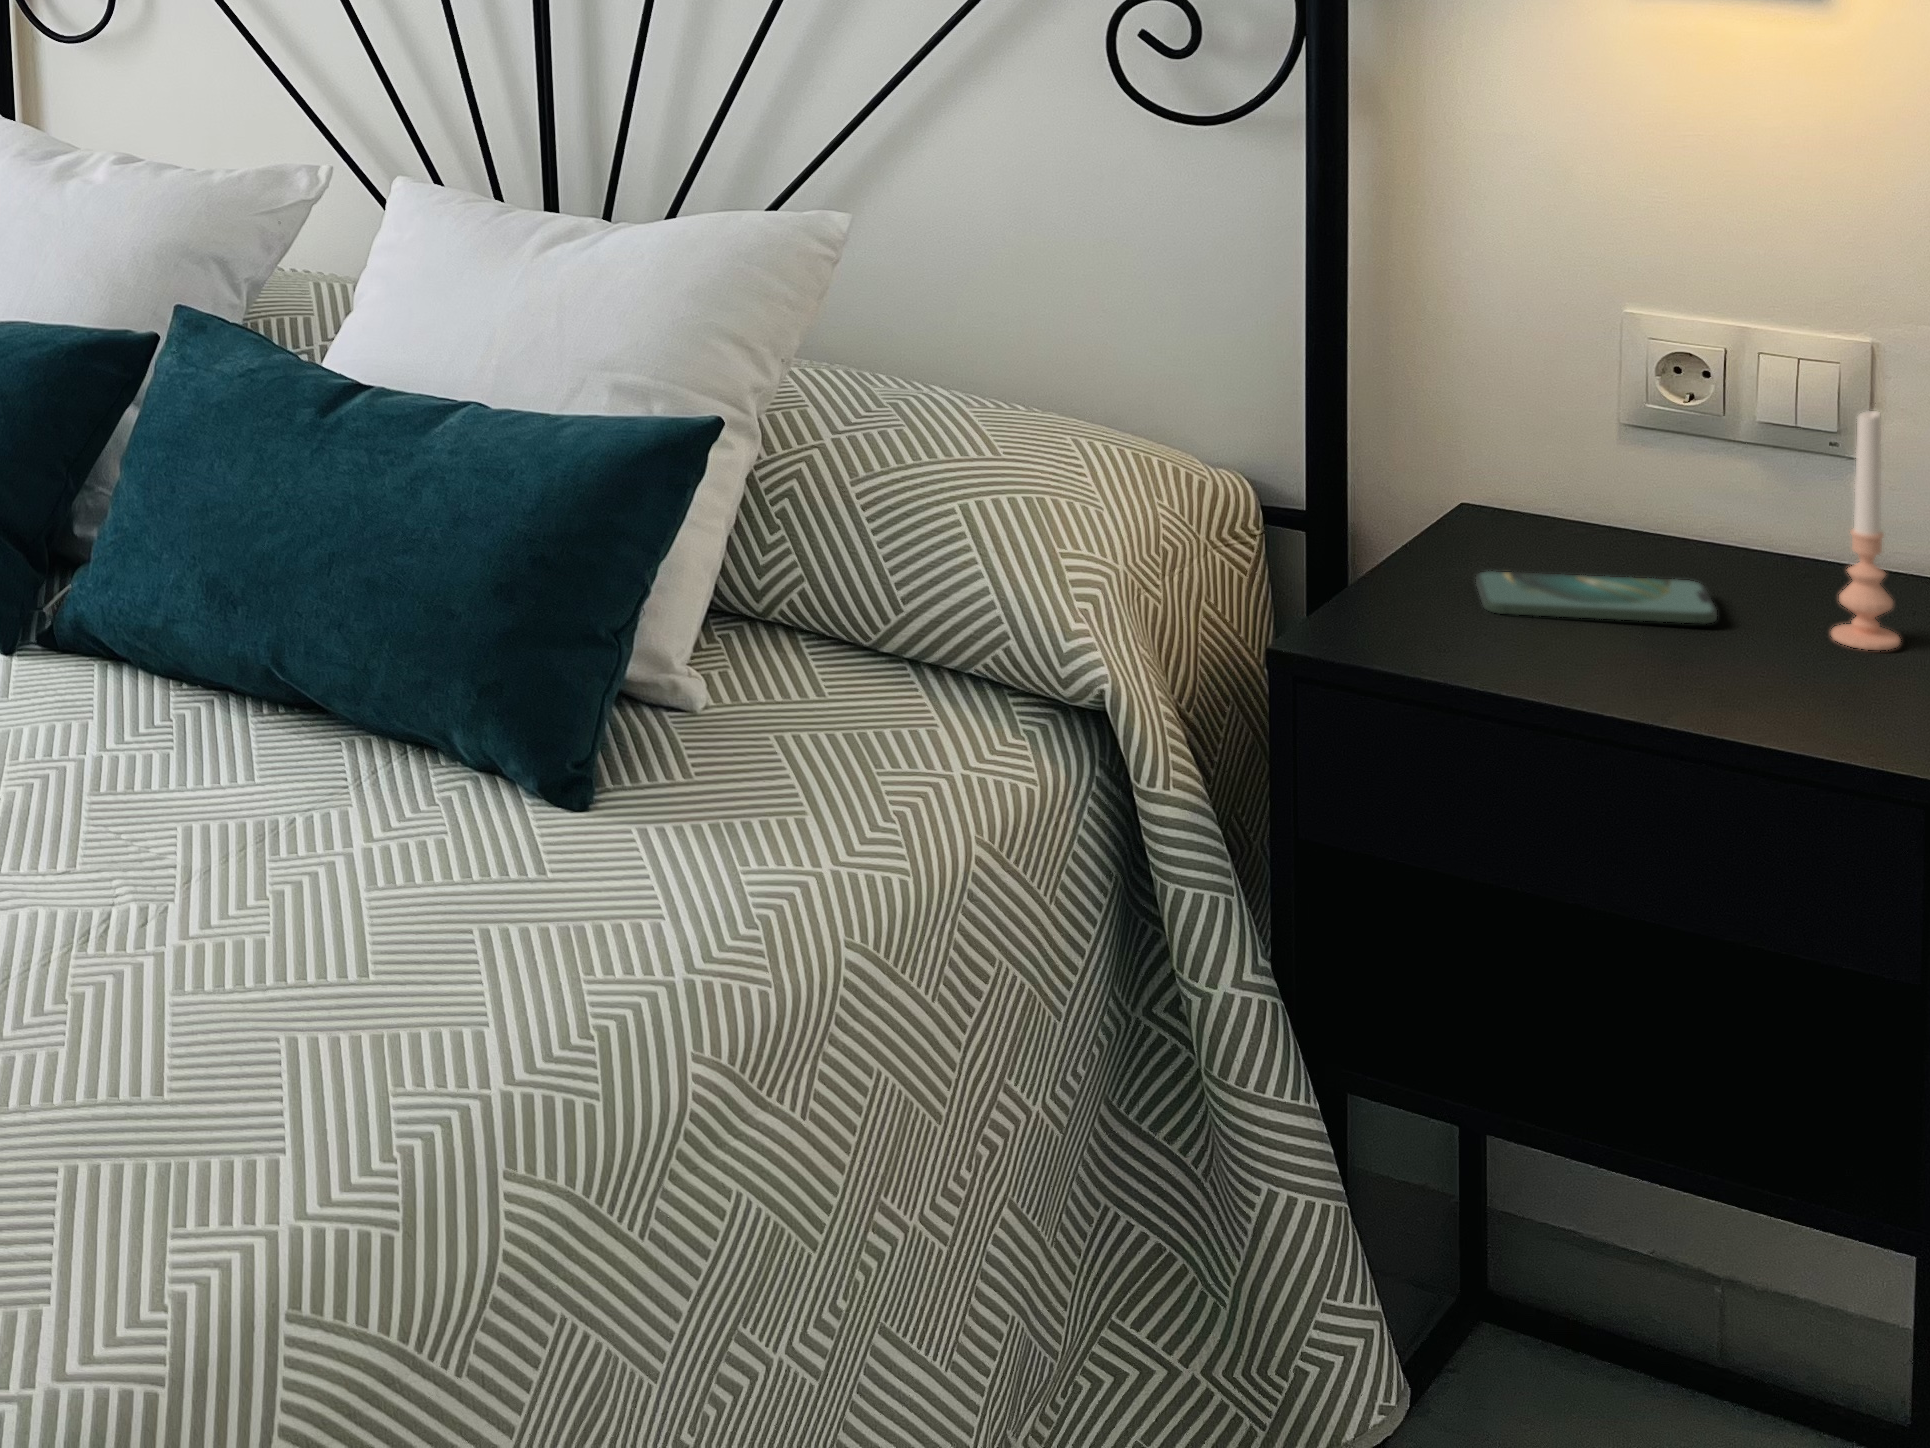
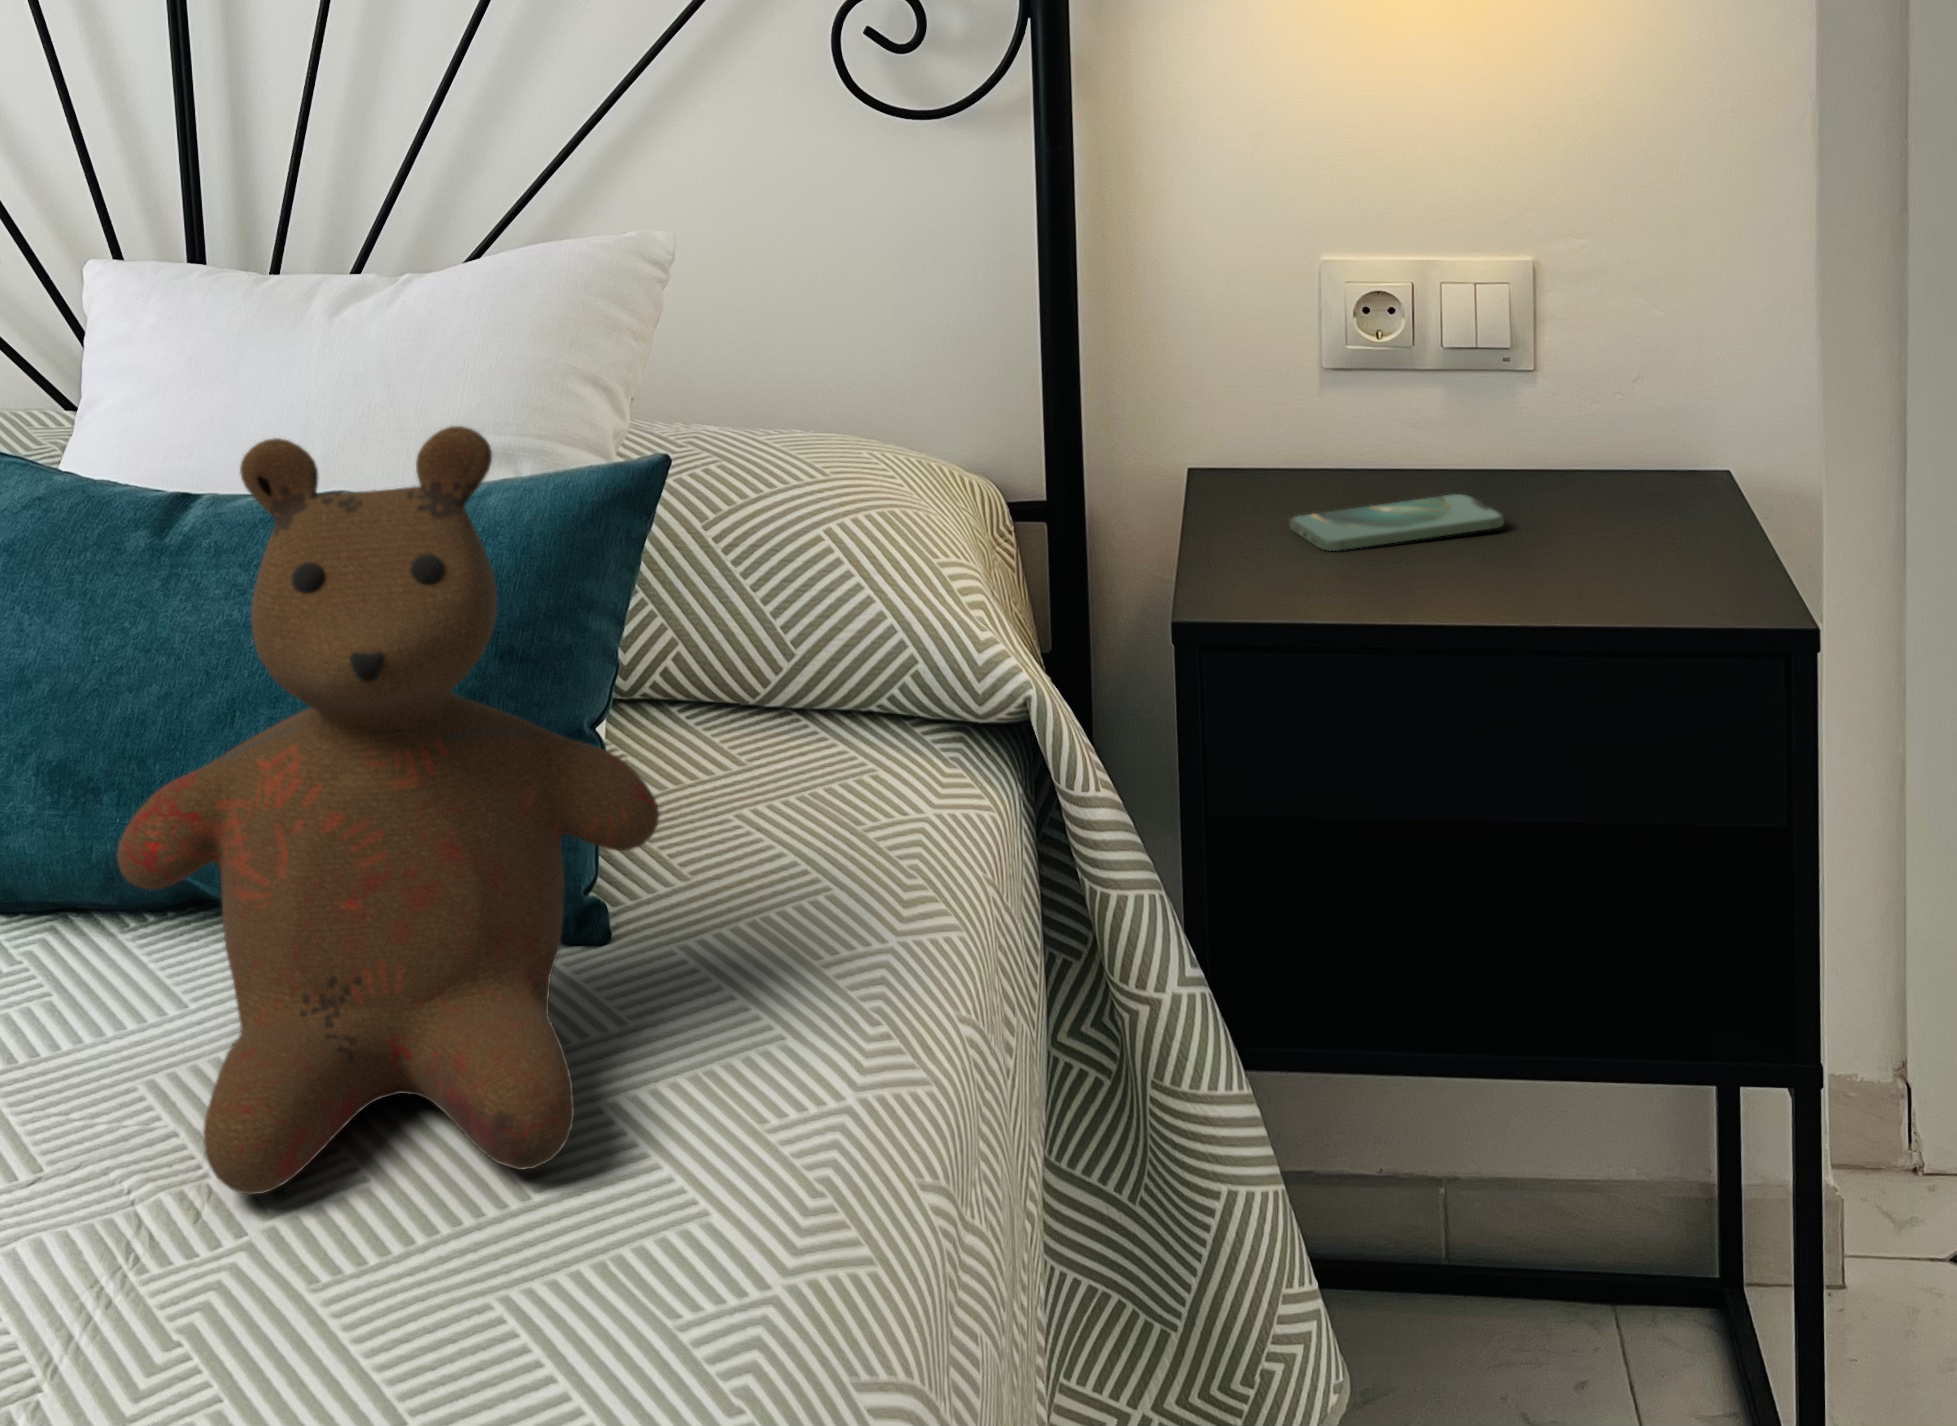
teddy bear: none [150,358,566,961] -> present [117,426,659,1195]
candle: present [1831,411,1900,650] -> none [1588,305,1645,527]

